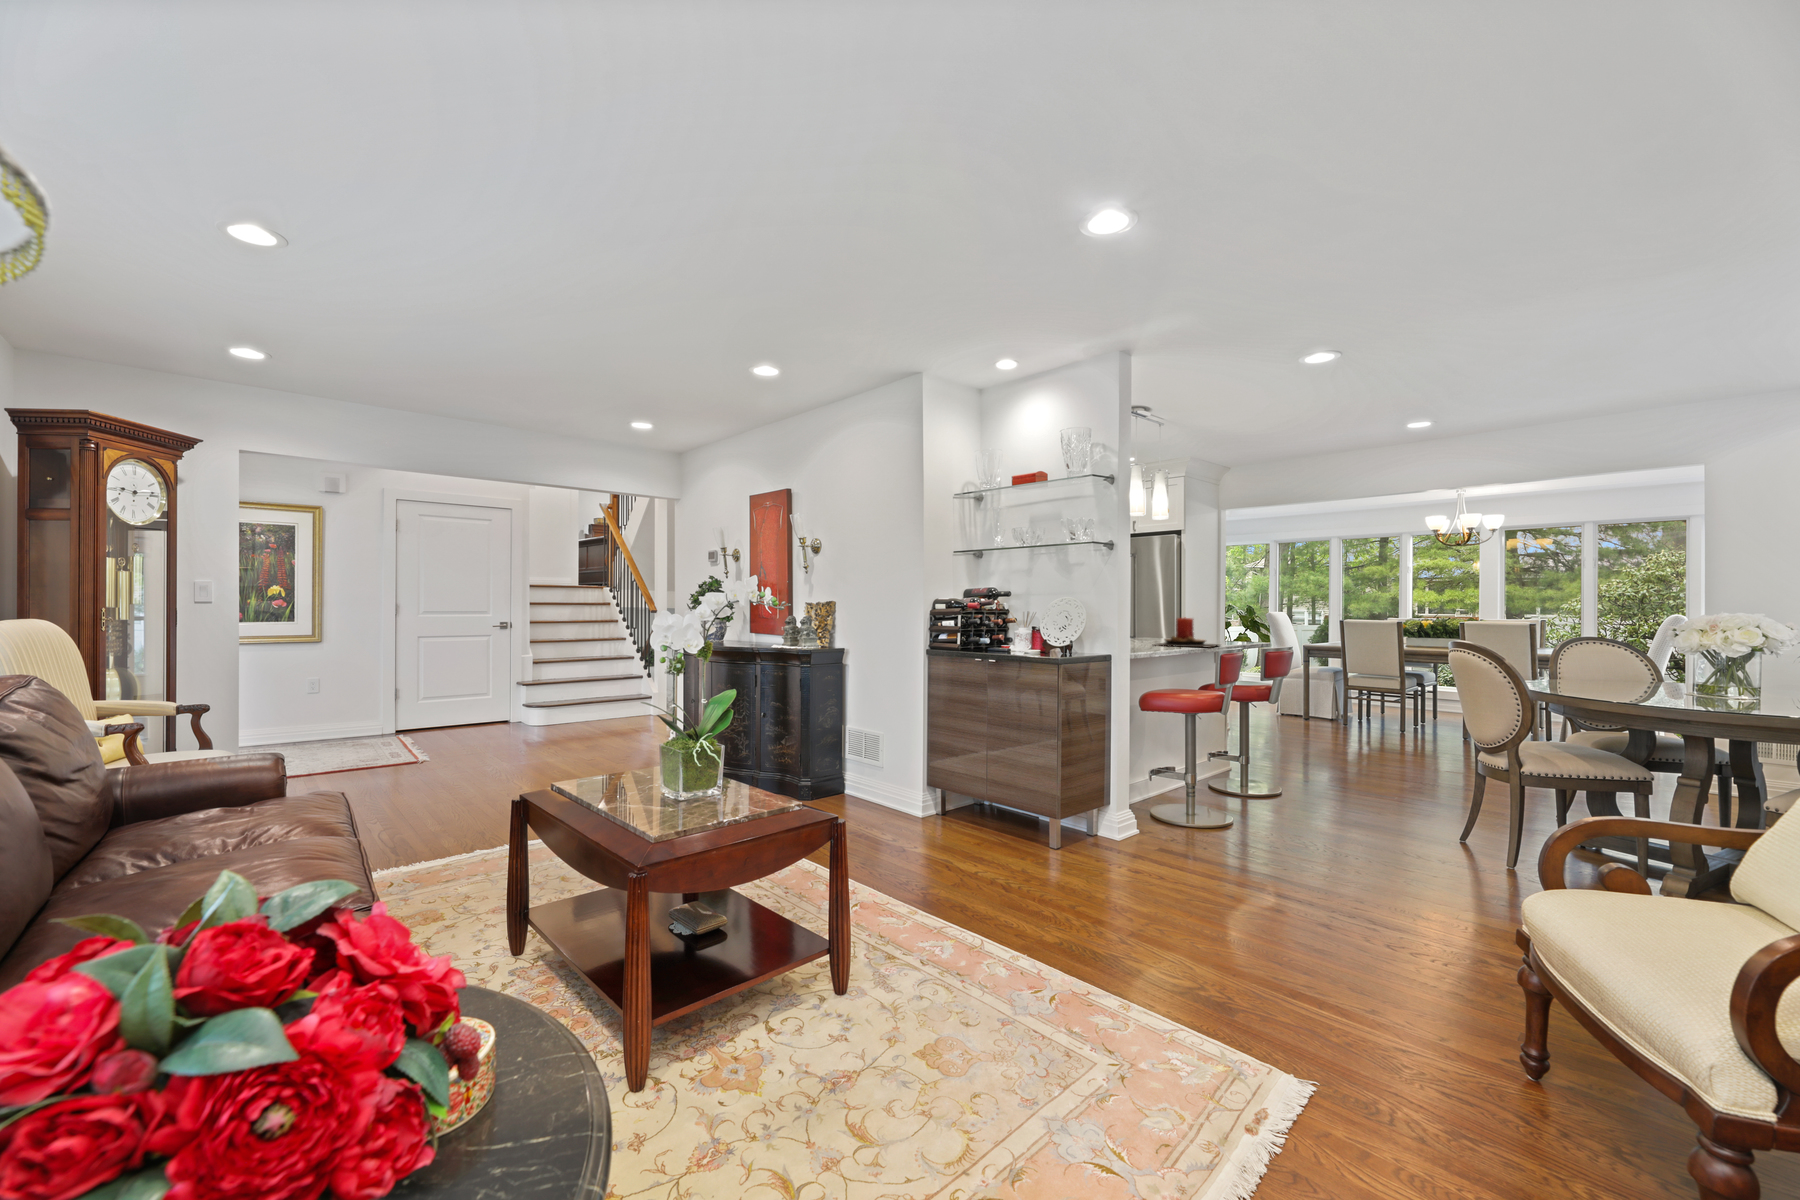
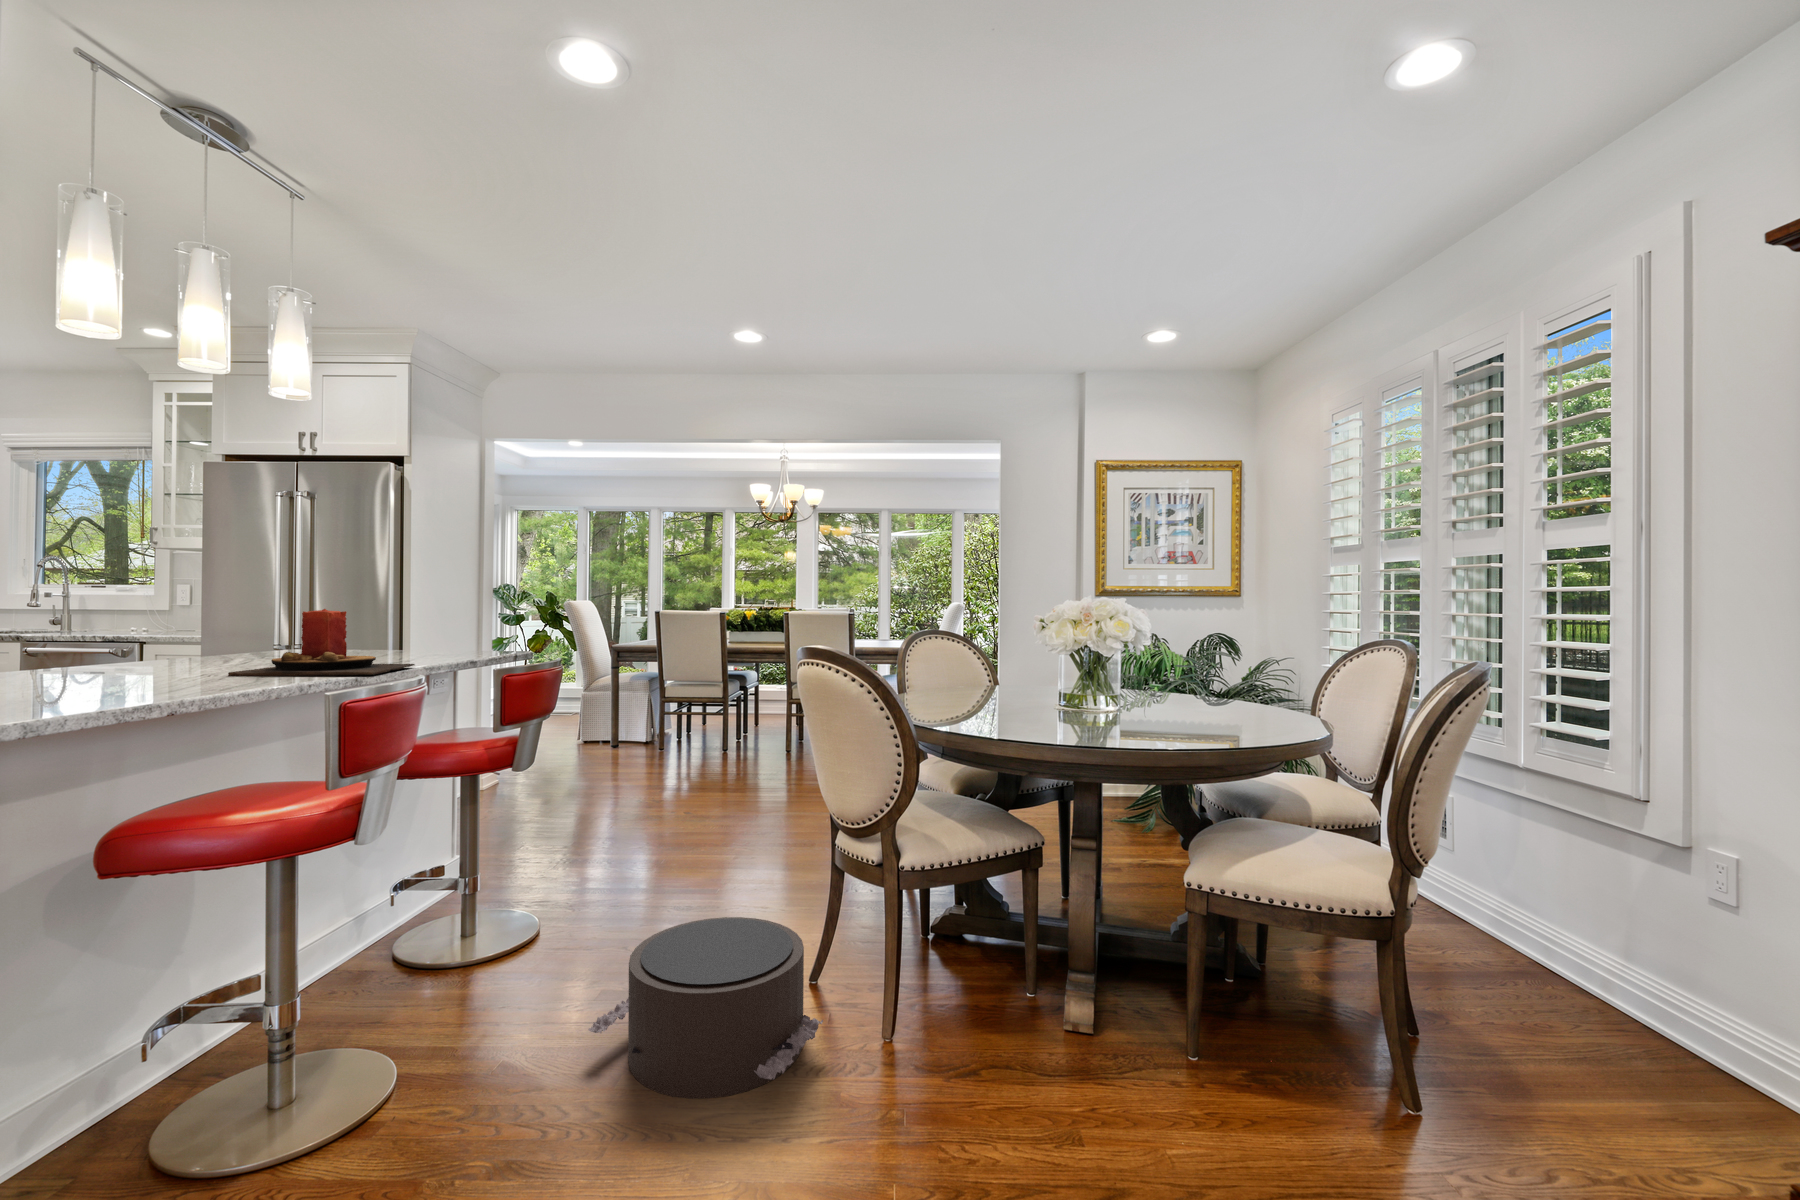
pouf: none [1322,788,1464,865] -> present [588,917,823,1099]

